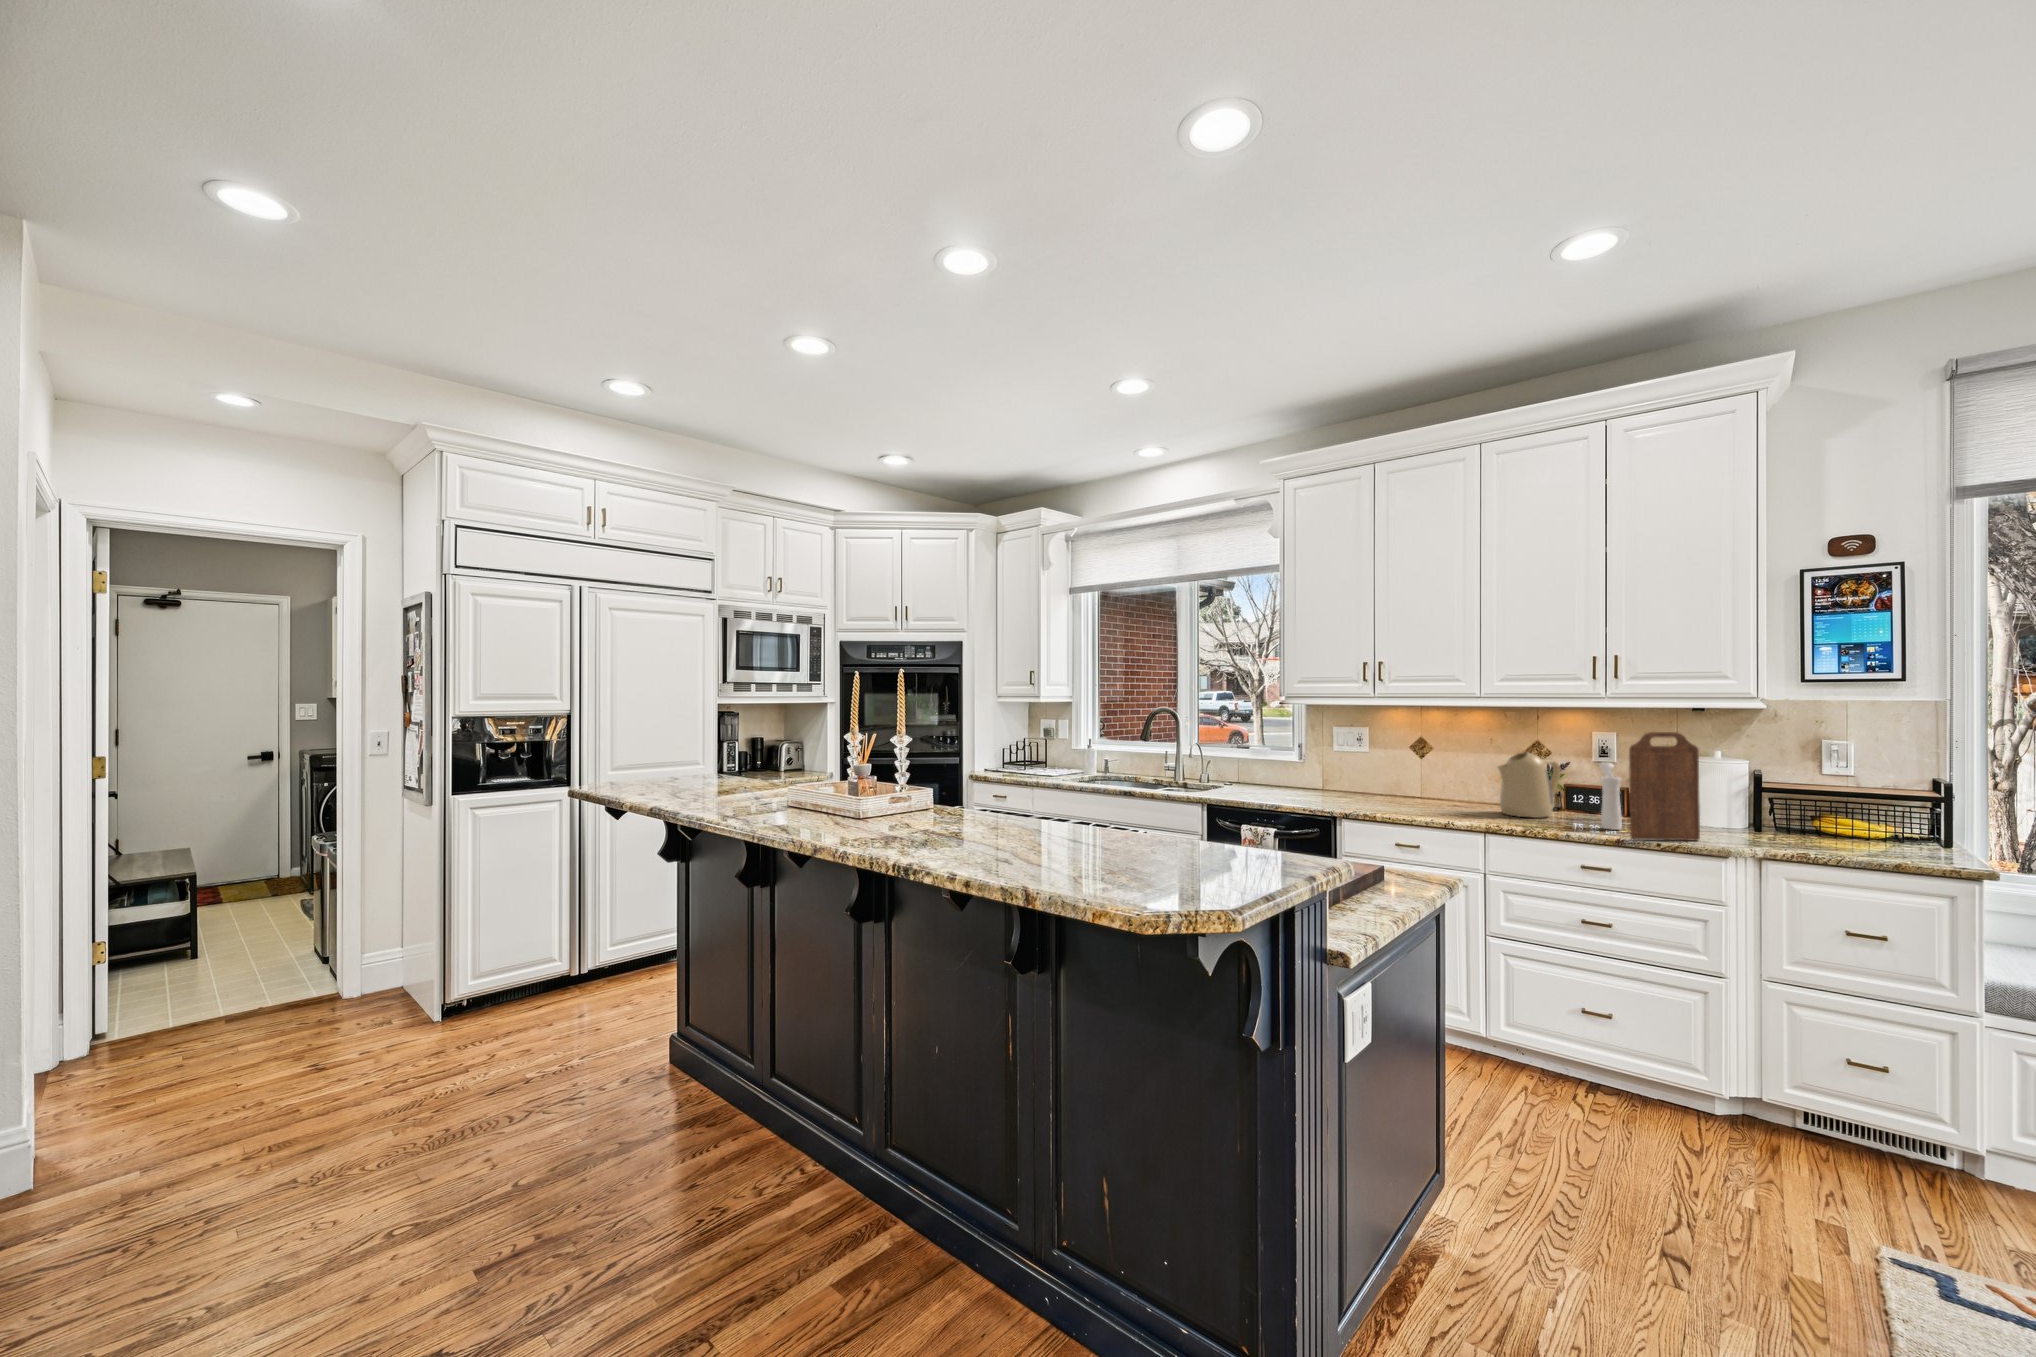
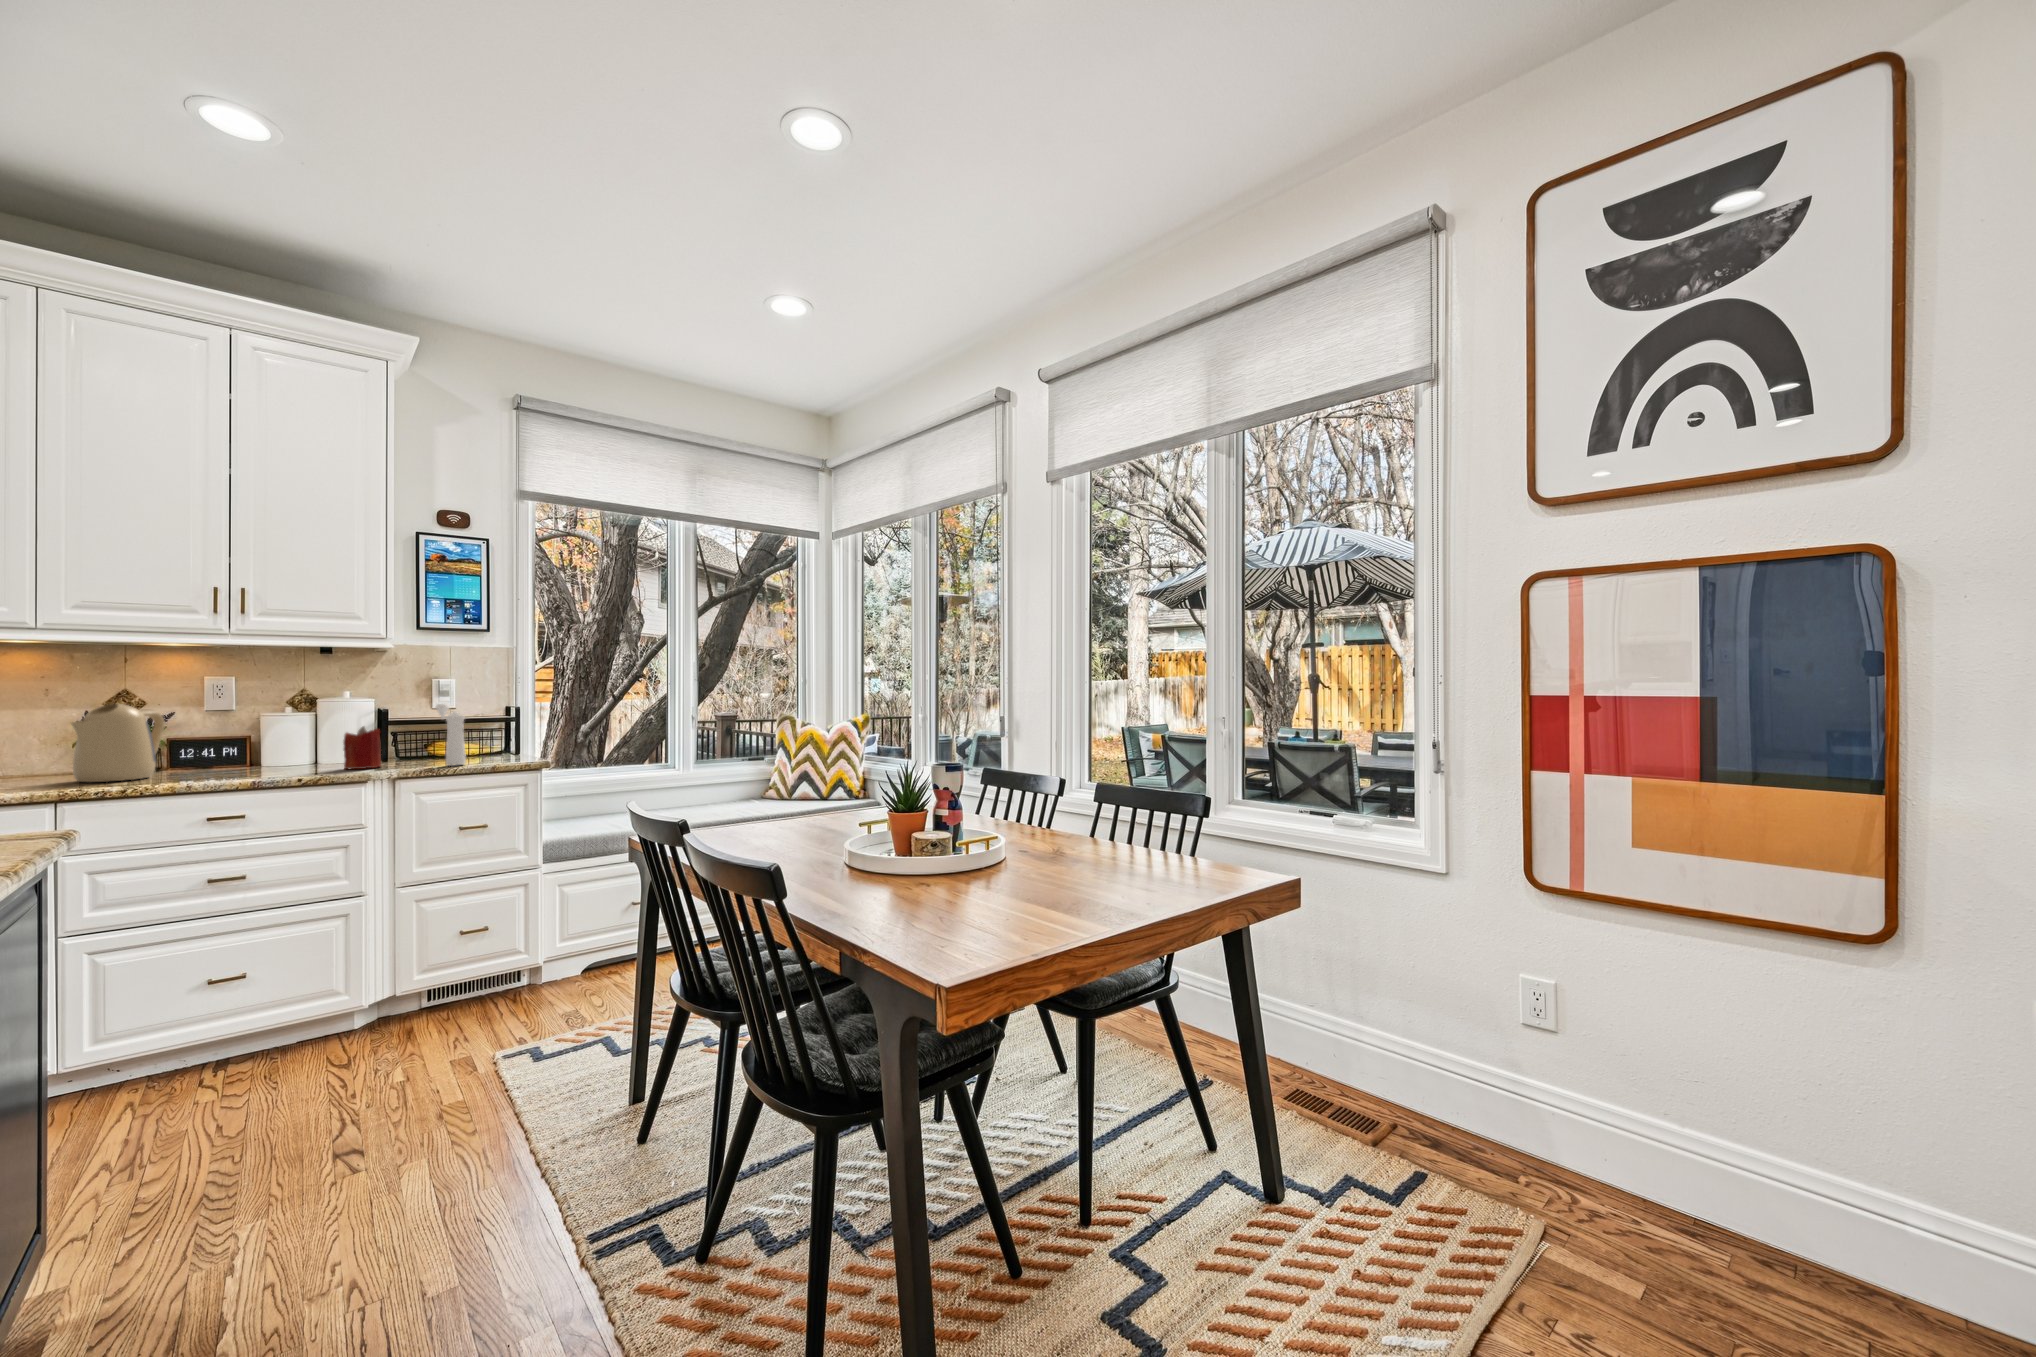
cutting board: present [1629,732,1700,841] -> none [266,669,338,780]
pepper mill: present [1599,762,1622,830] -> present [436,704,466,766]
candle: none [1708,793,1749,841] -> present [343,726,381,769]

